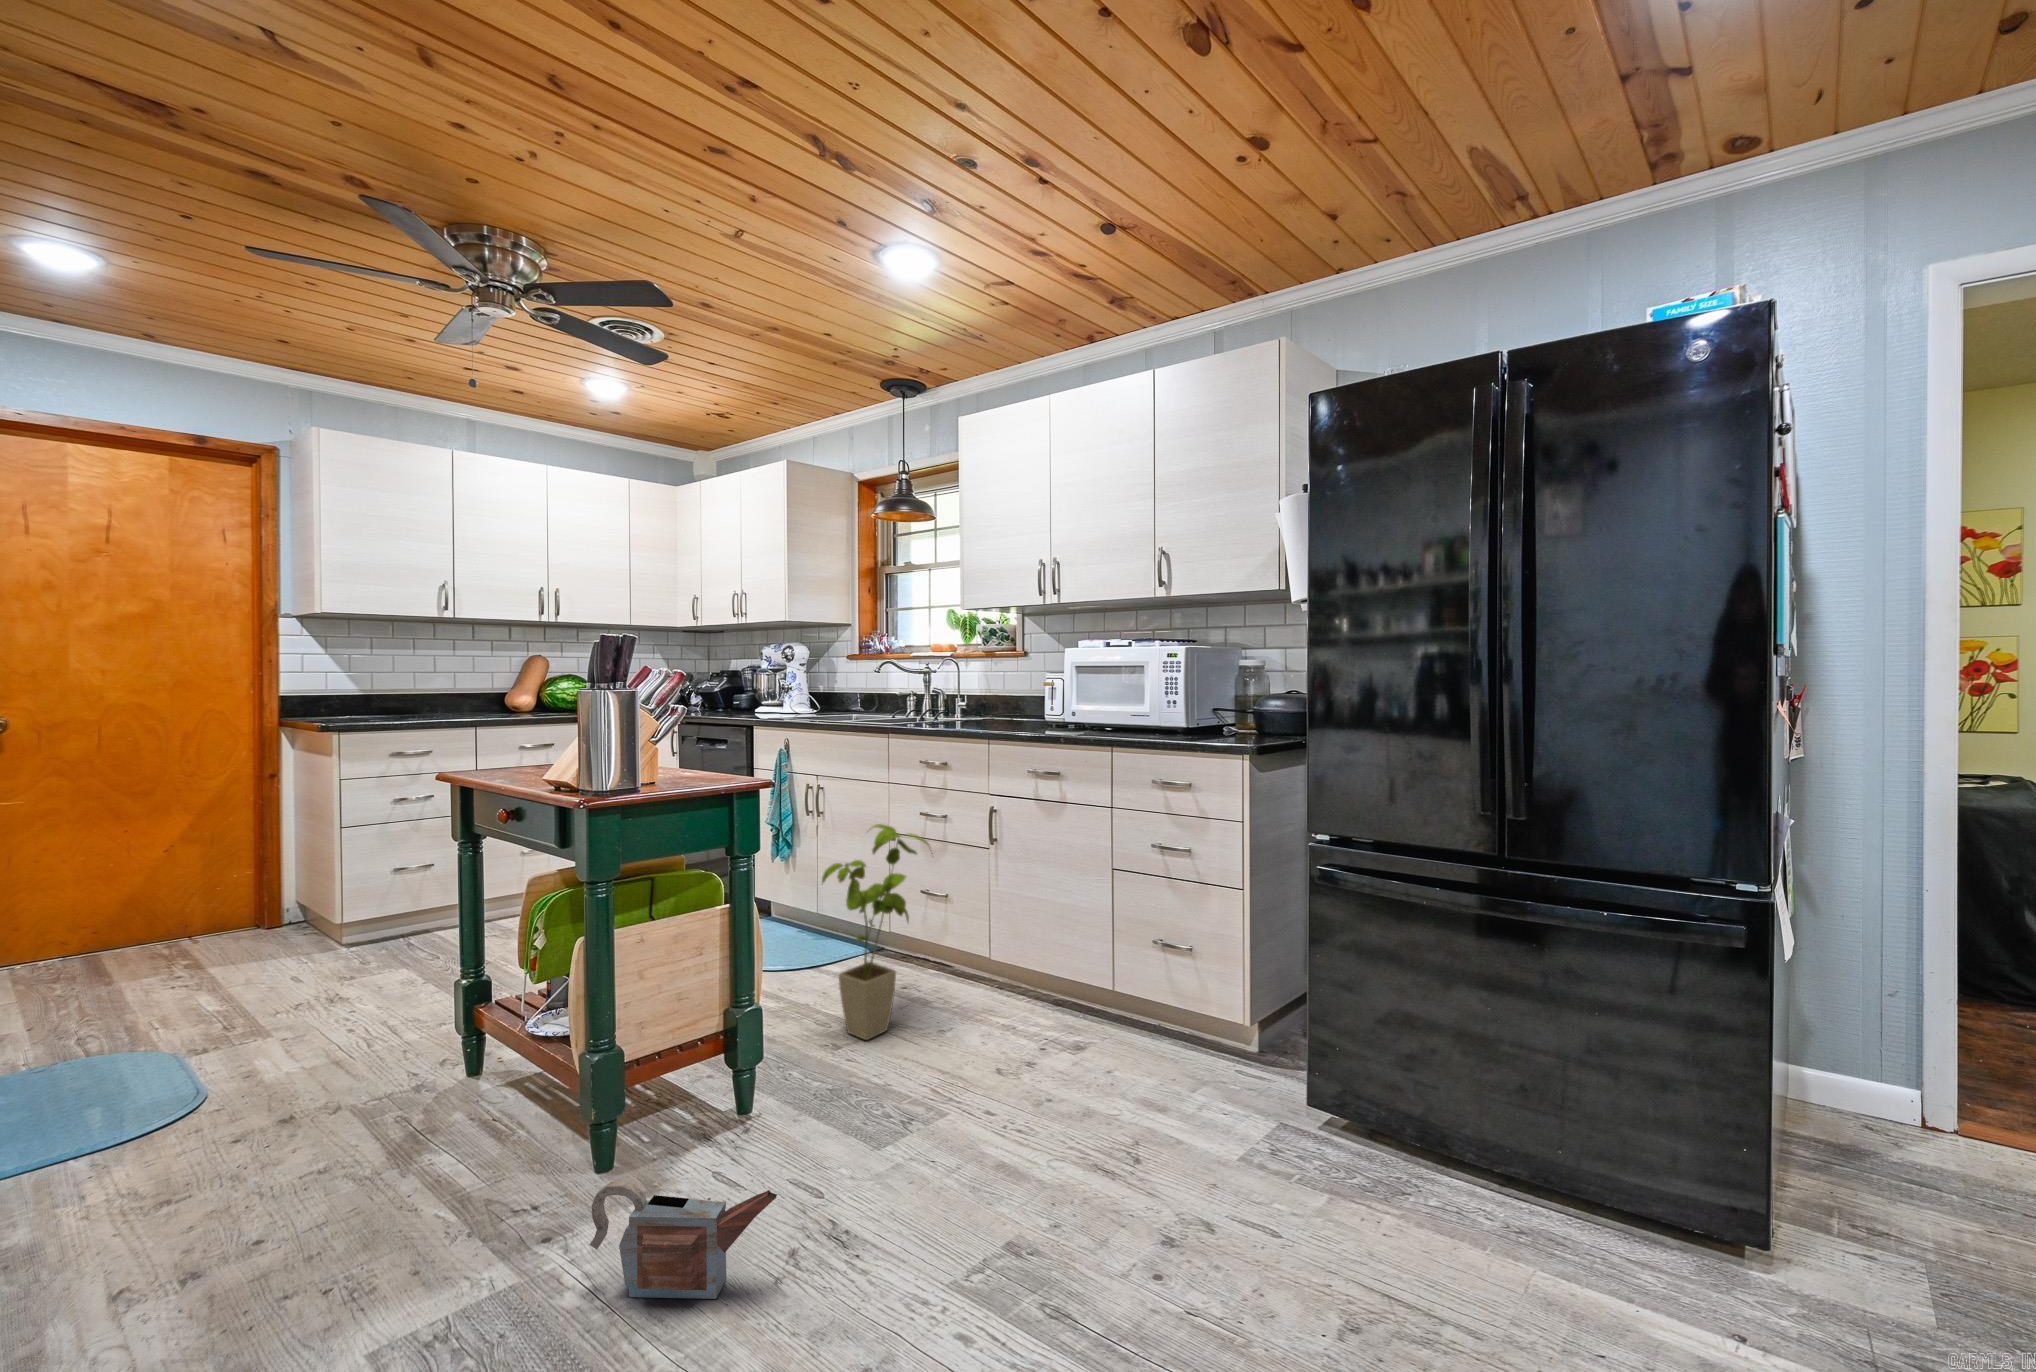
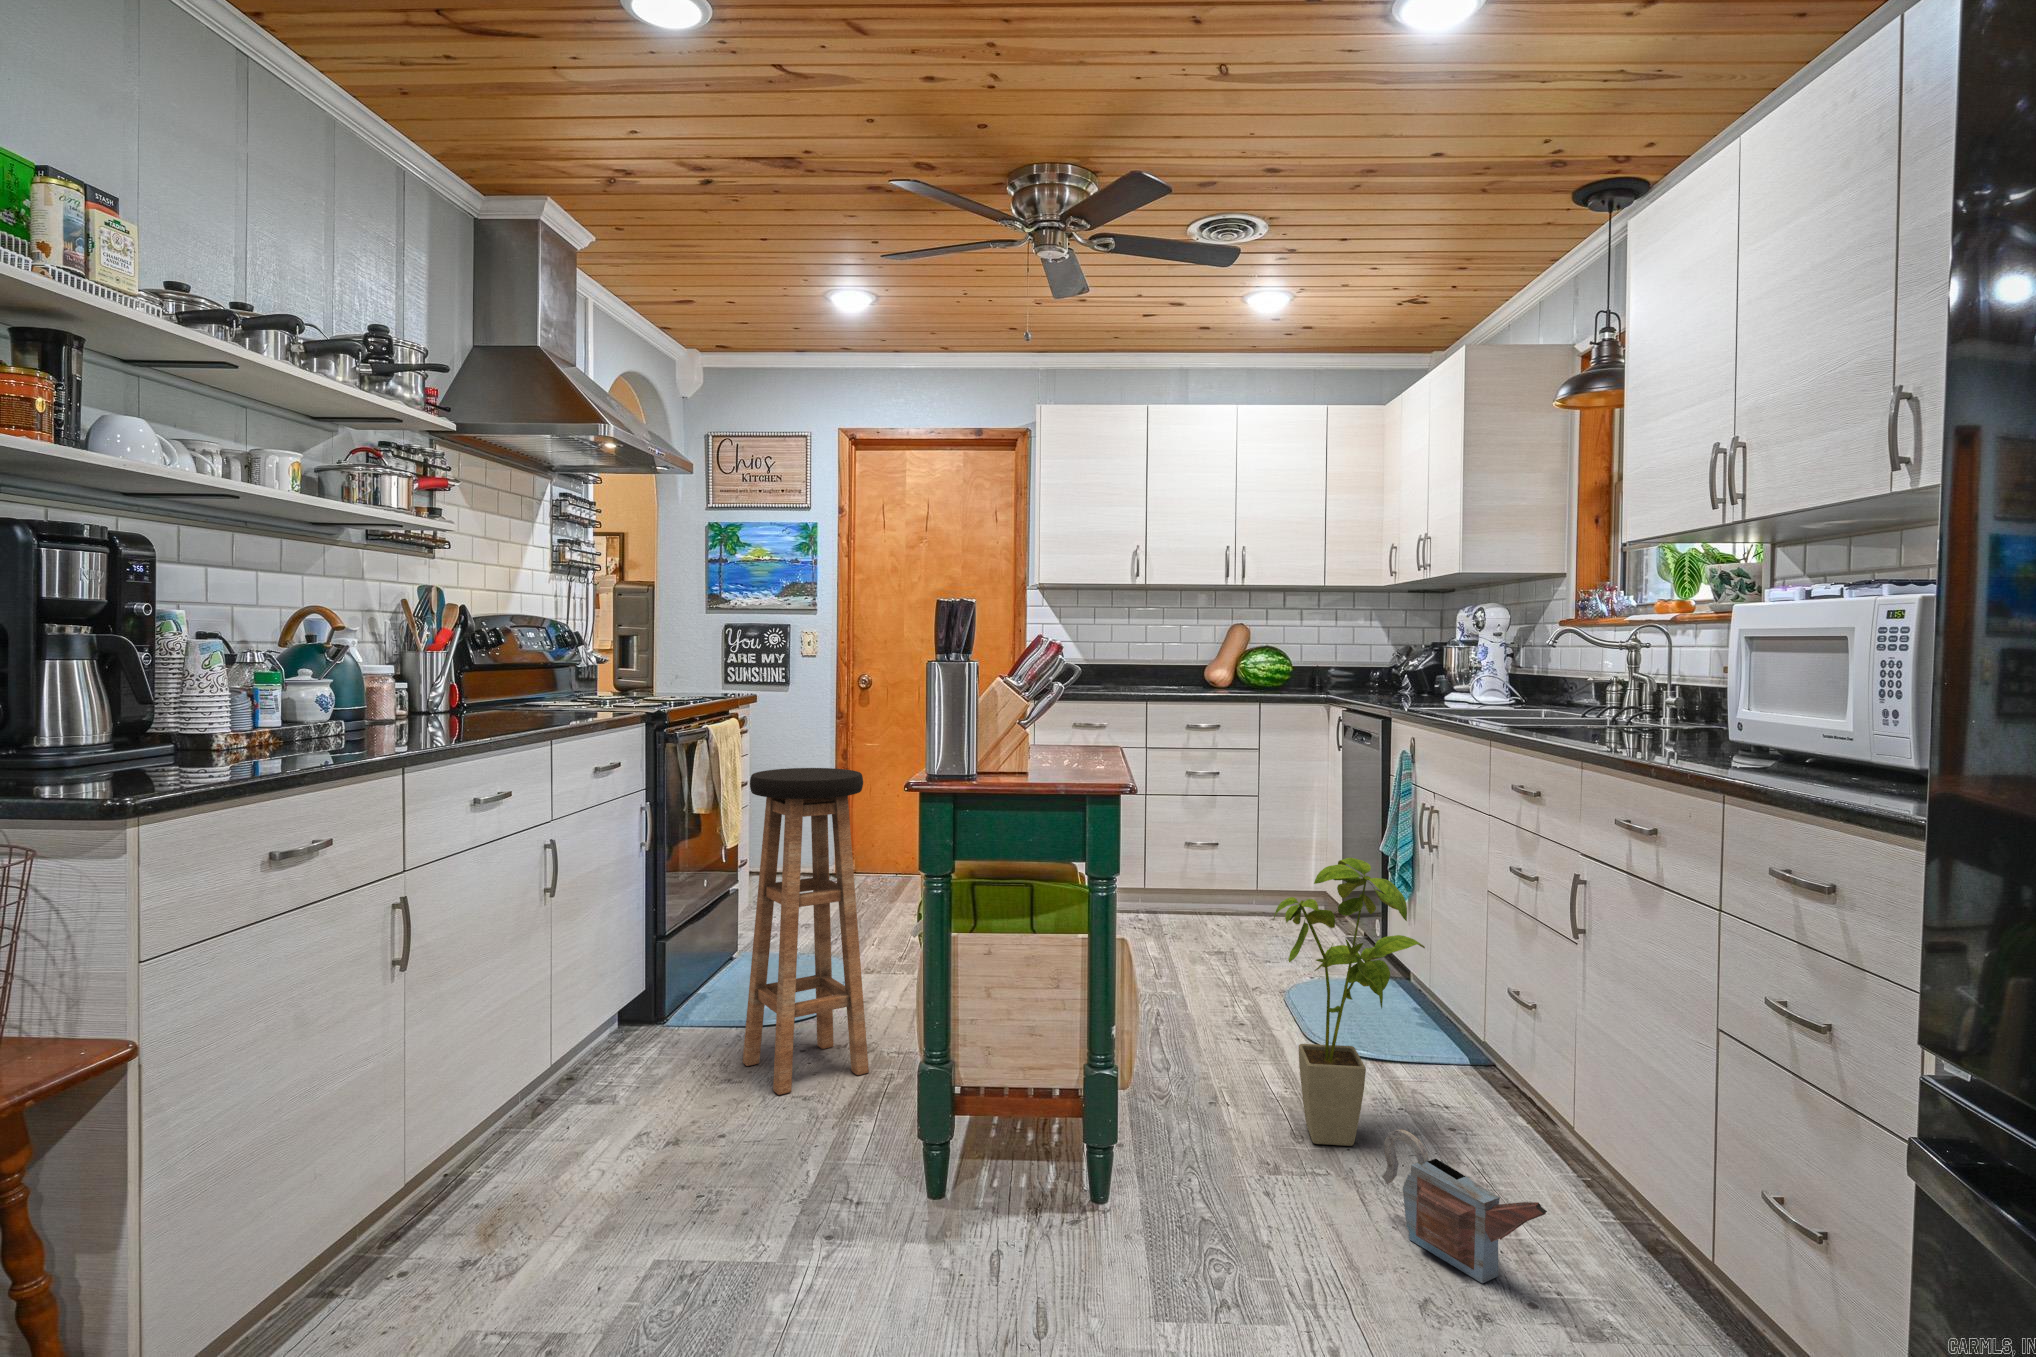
bar stool: none [141,833,390,1295] -> present [743,768,869,1095]
watering can: present [590,1181,777,1299] -> present [1382,1129,1547,1283]

